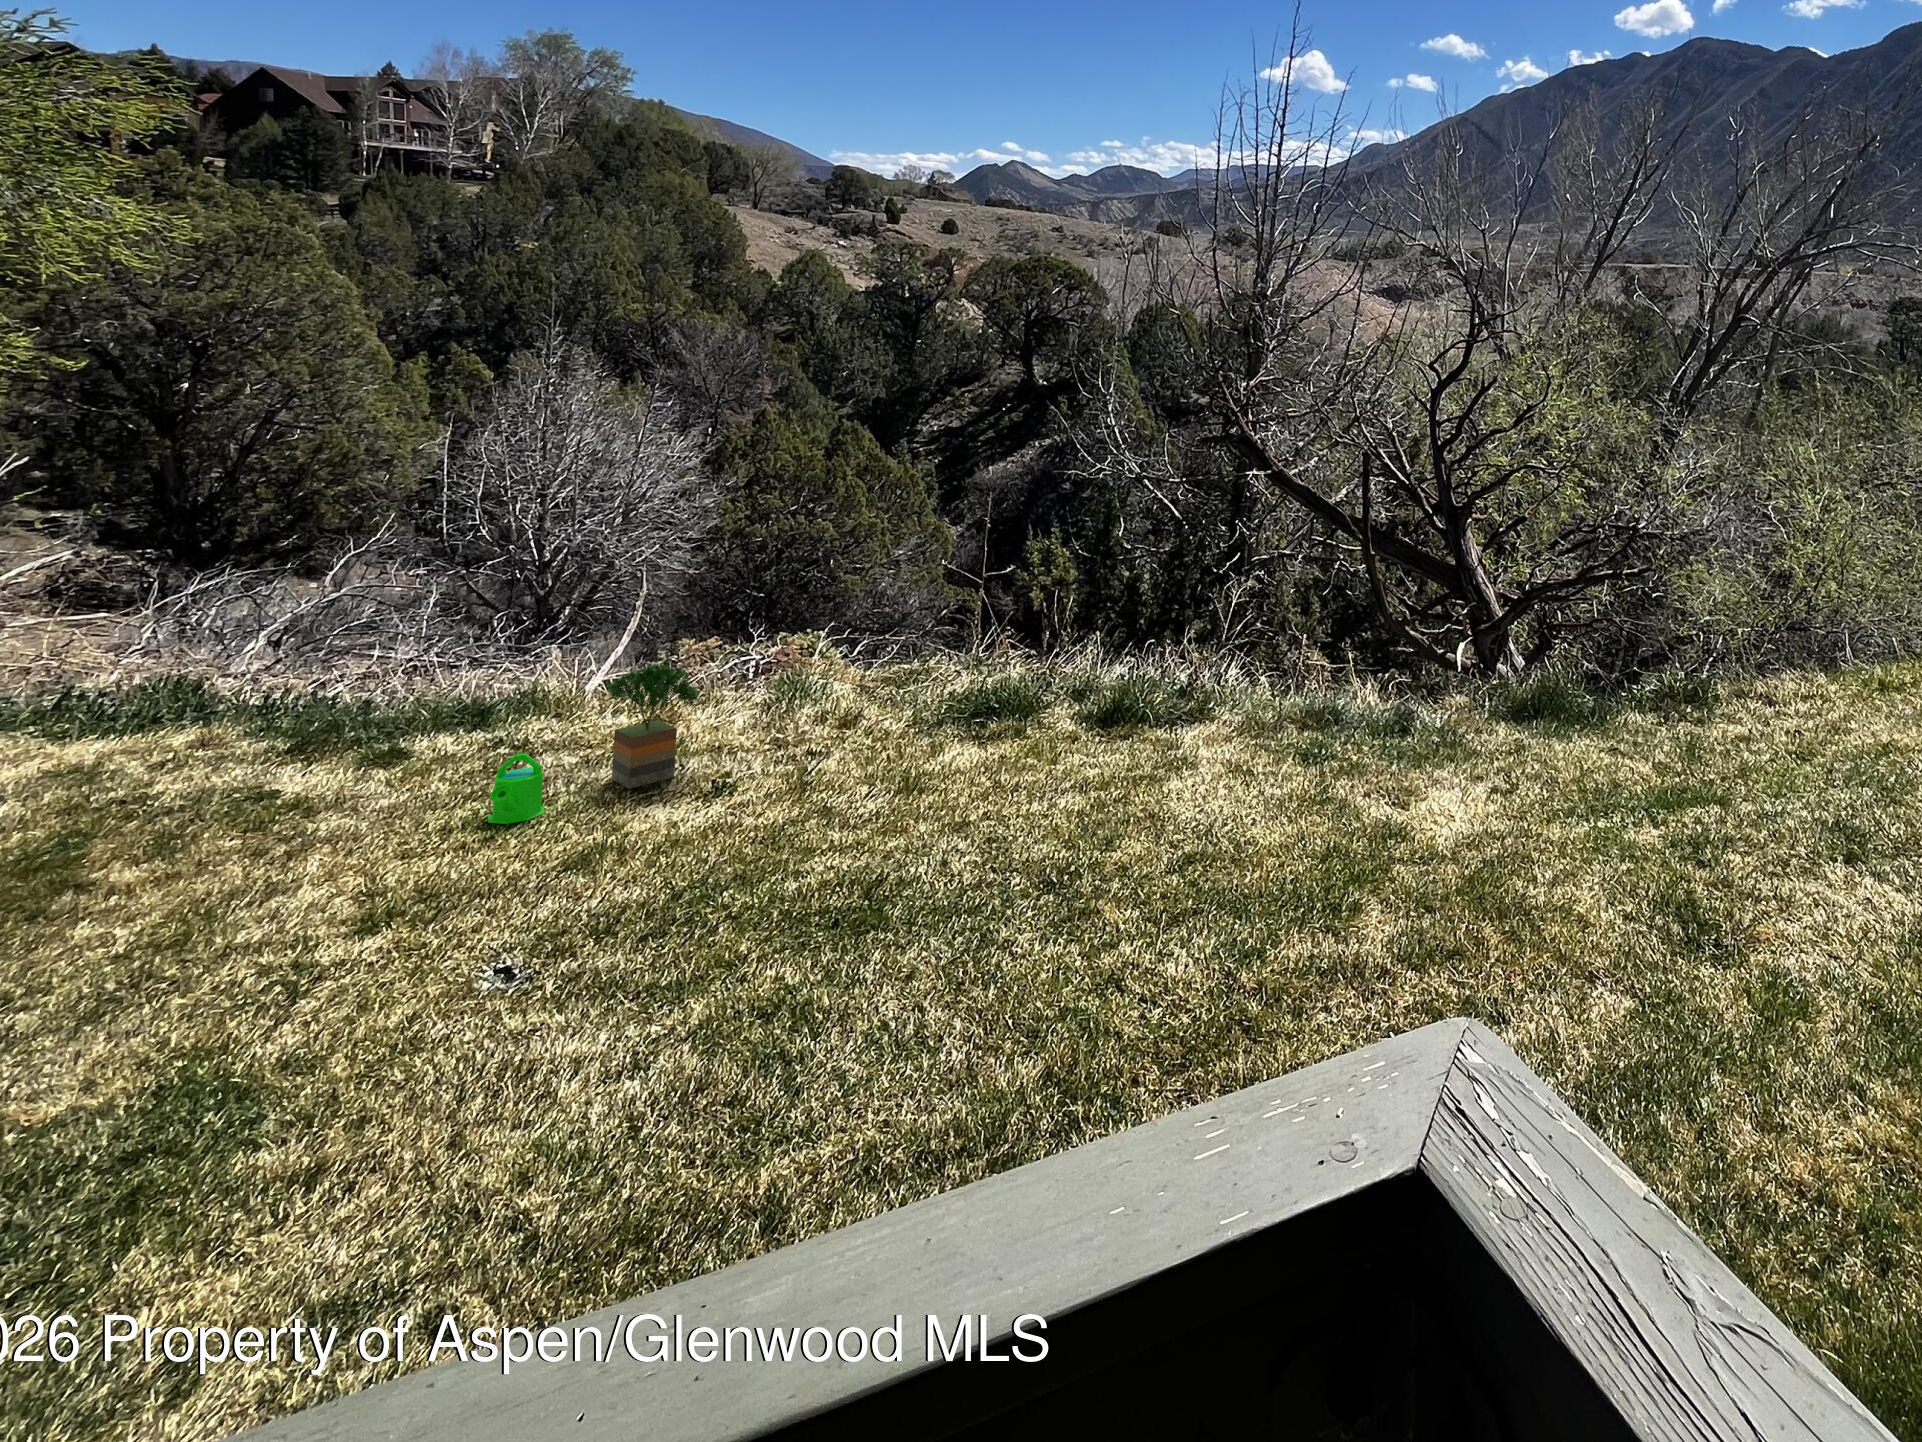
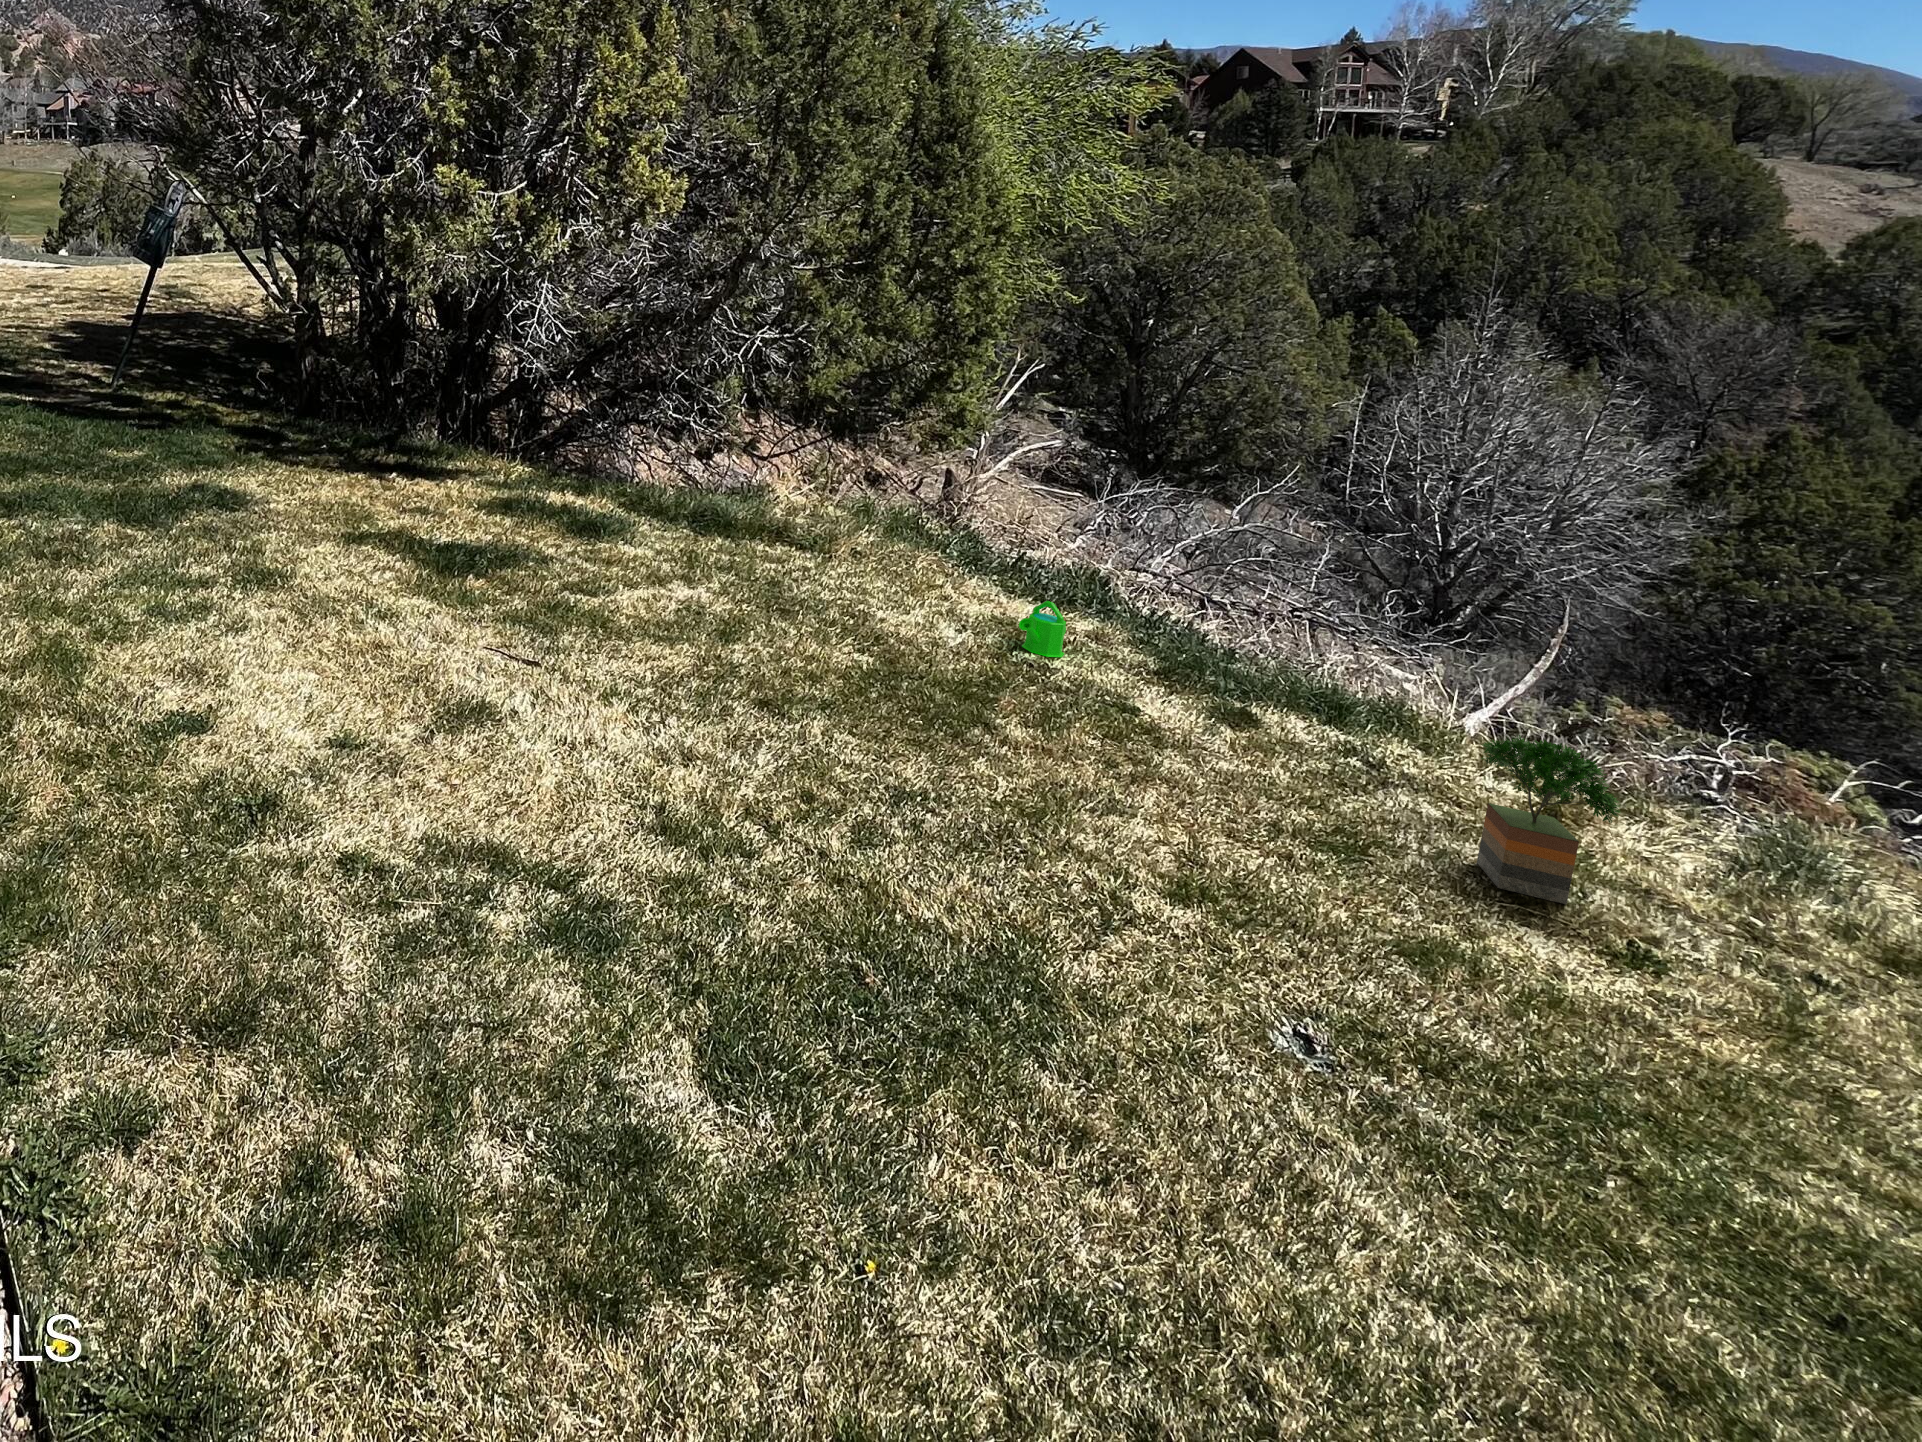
watering can: present [488,753,545,824] -> present [1019,601,1066,657]

